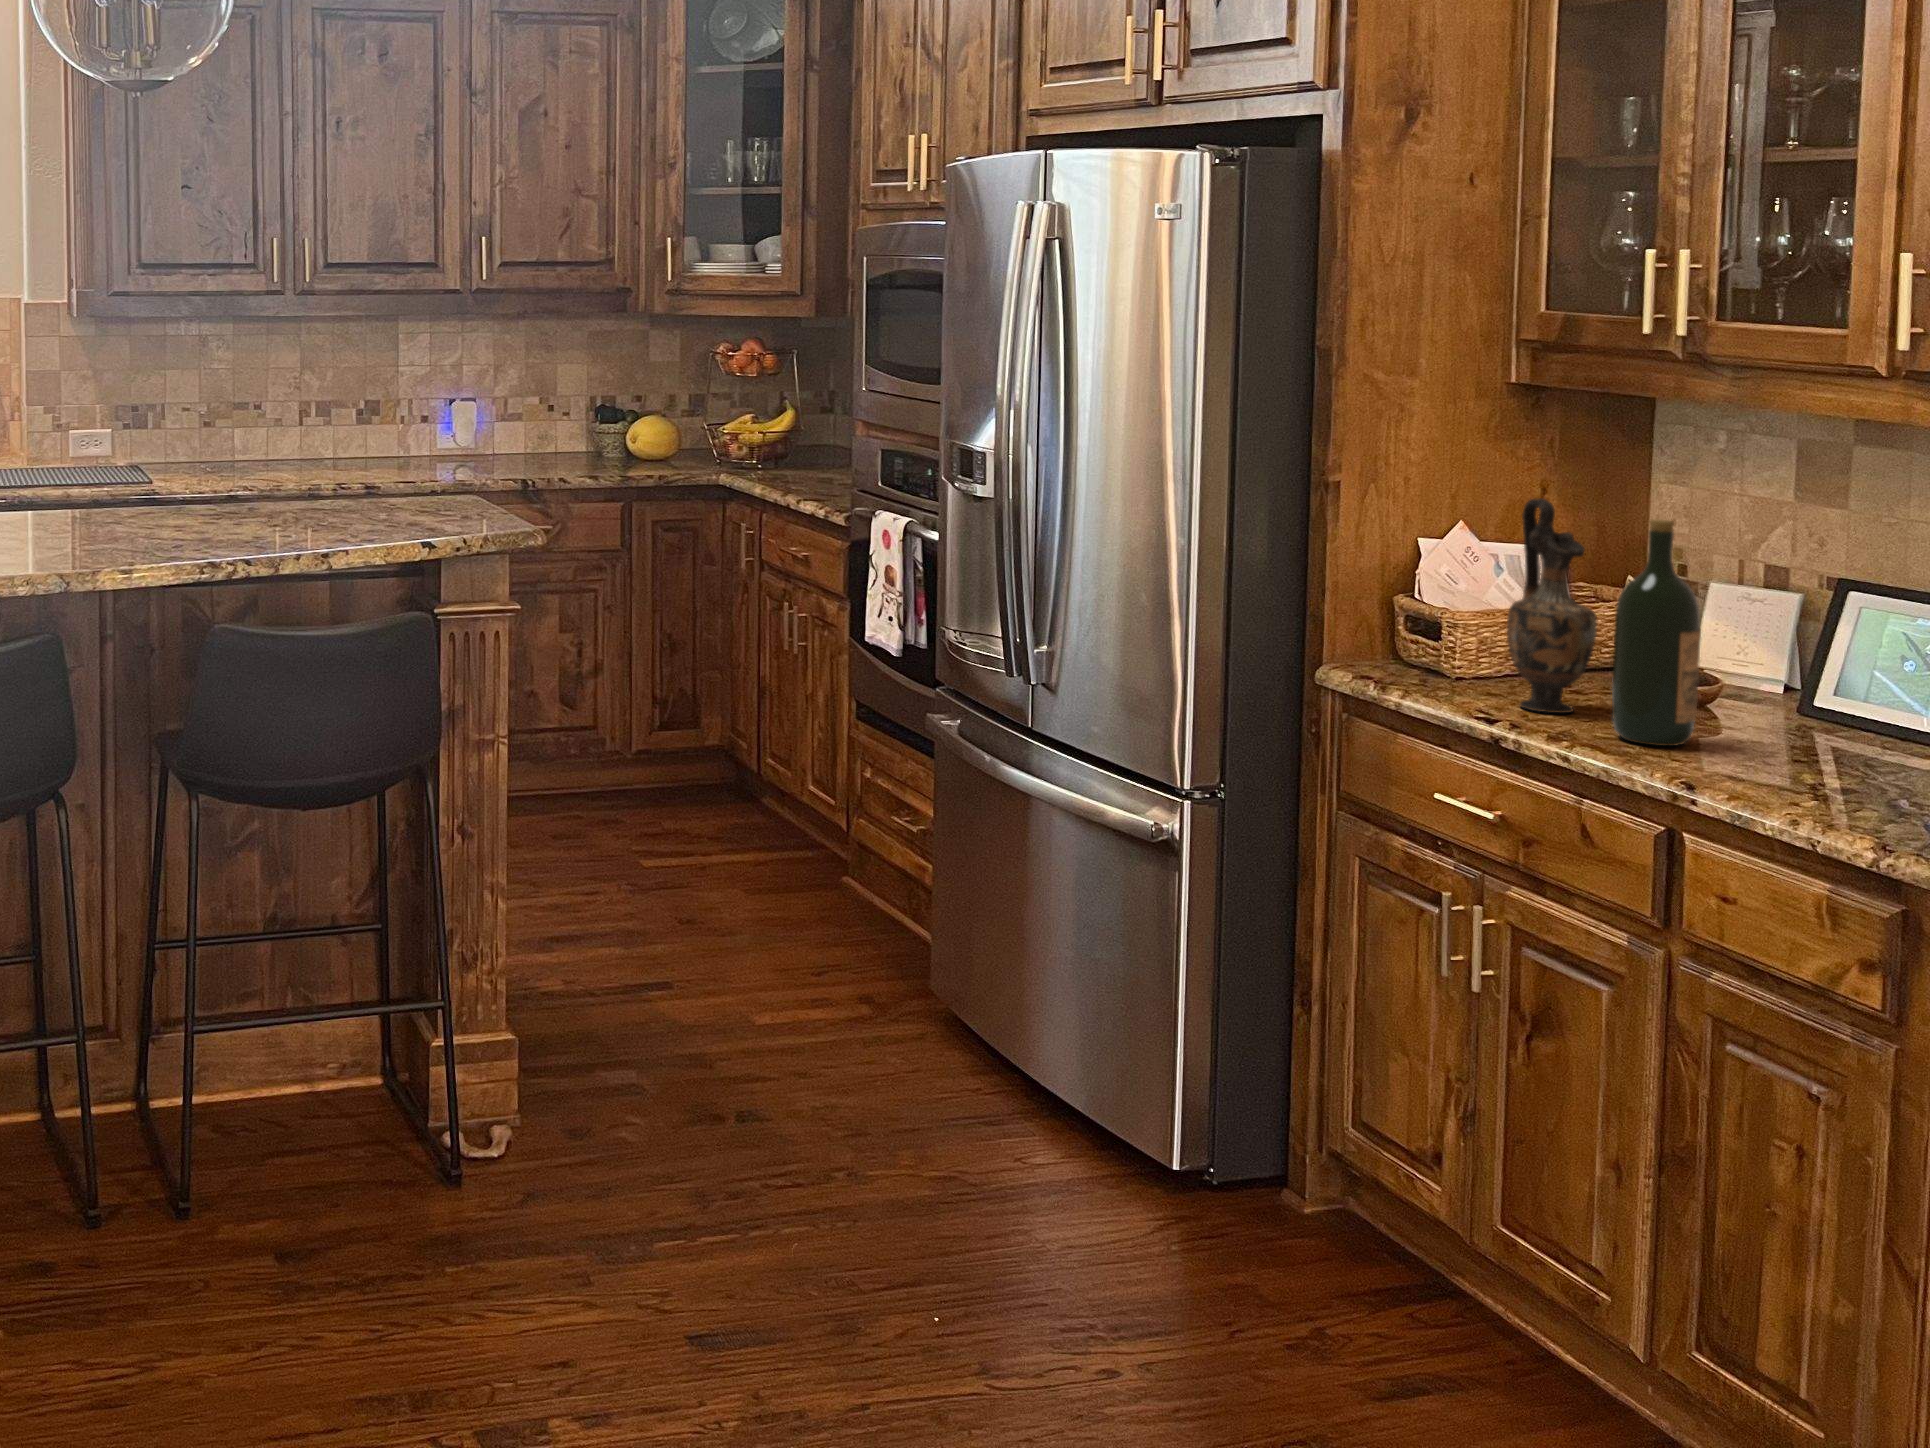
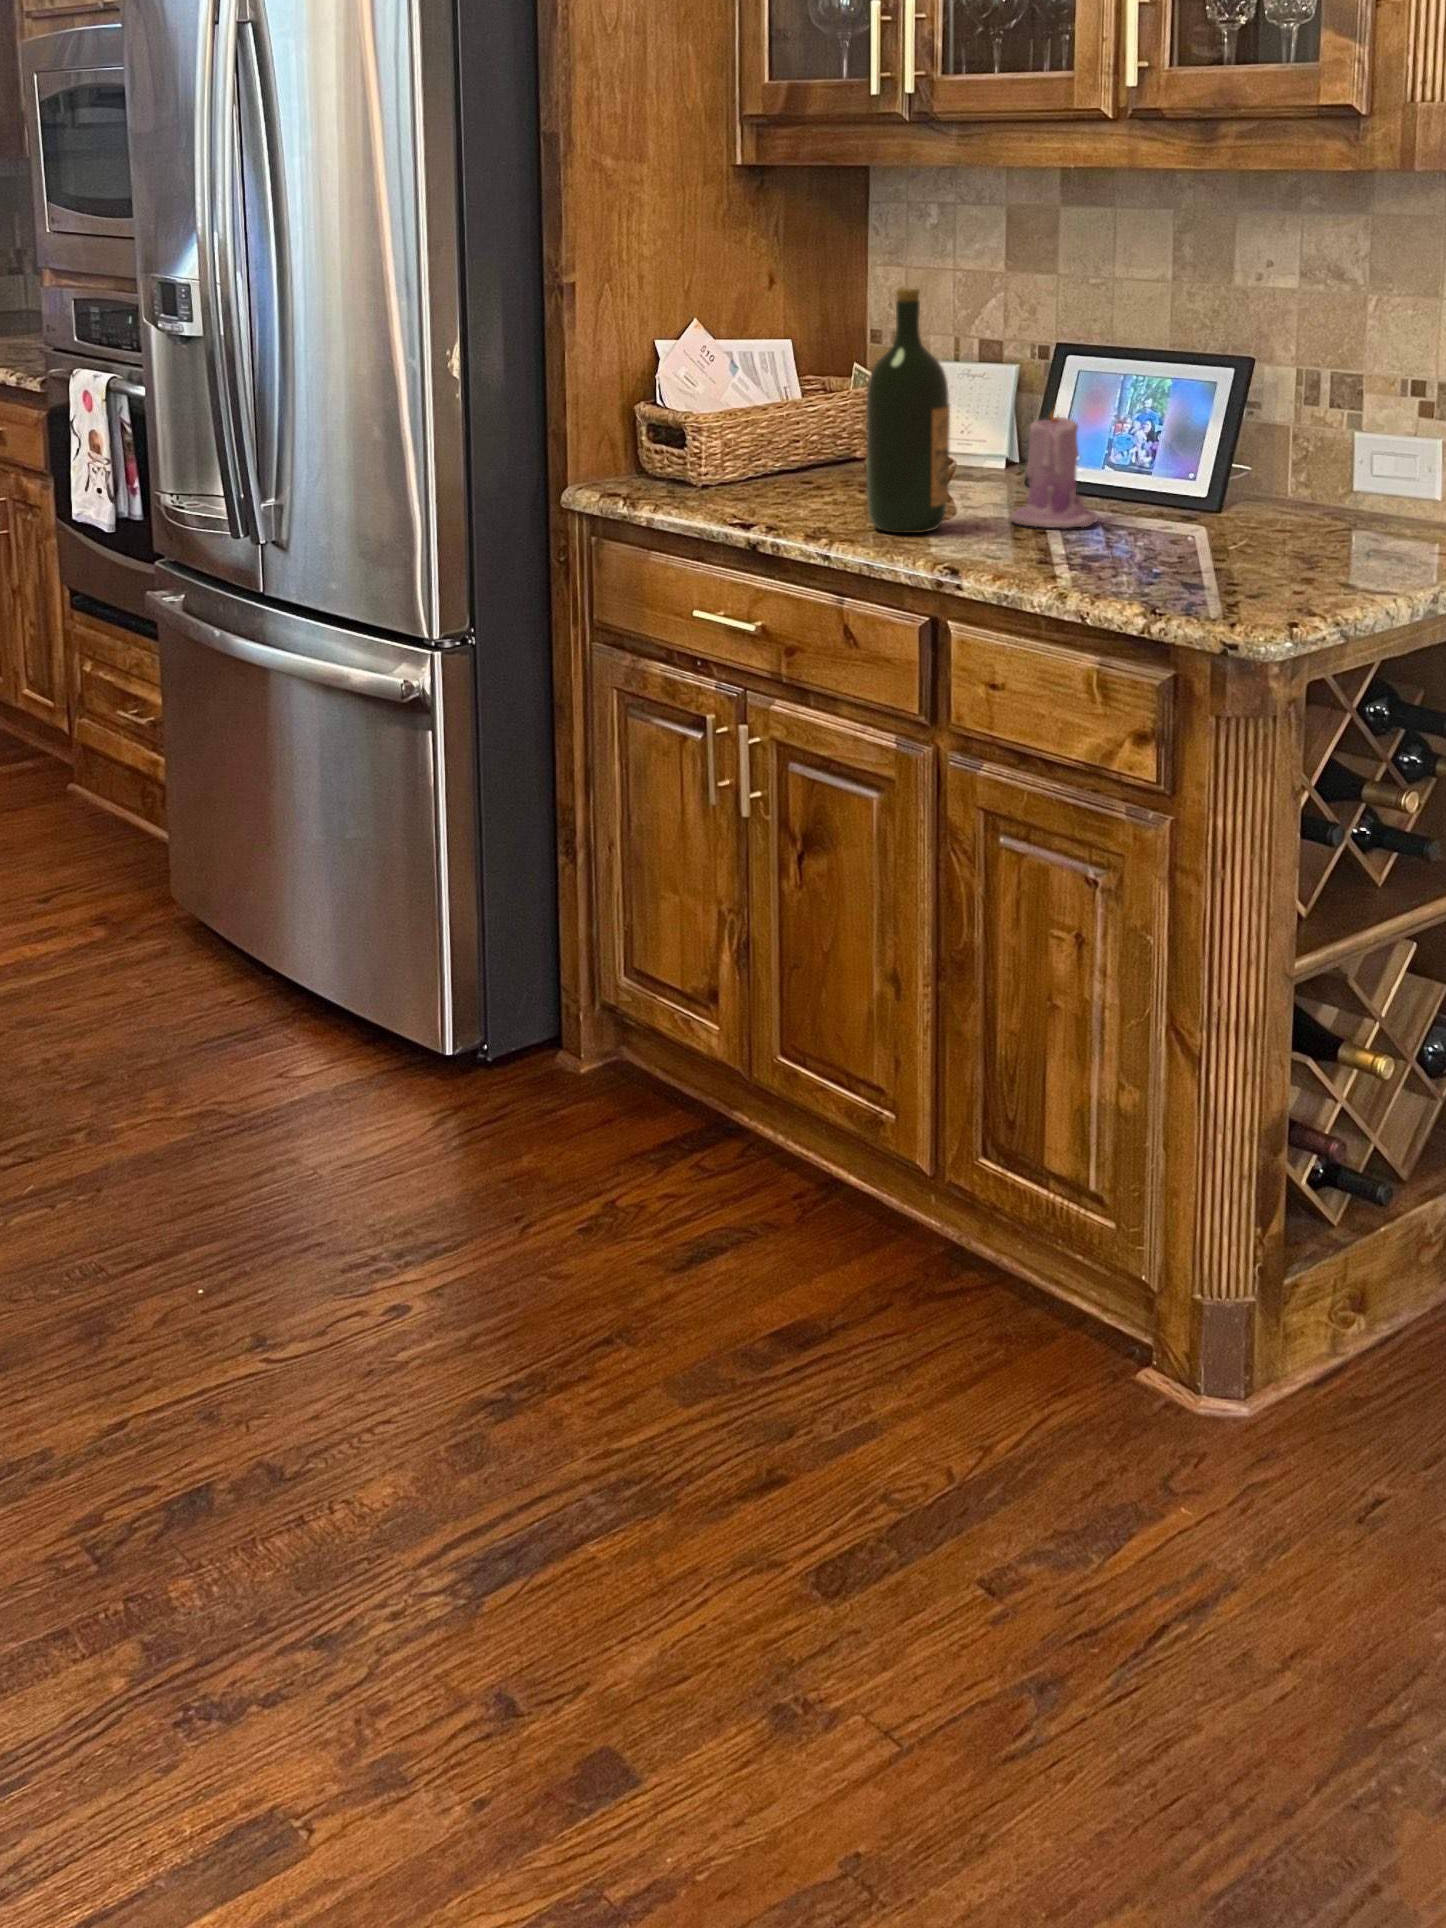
vase: present [1507,498,1598,713] -> none [755,279,844,511]
candle: none [1762,638,1857,760] -> present [1010,404,1098,528]

